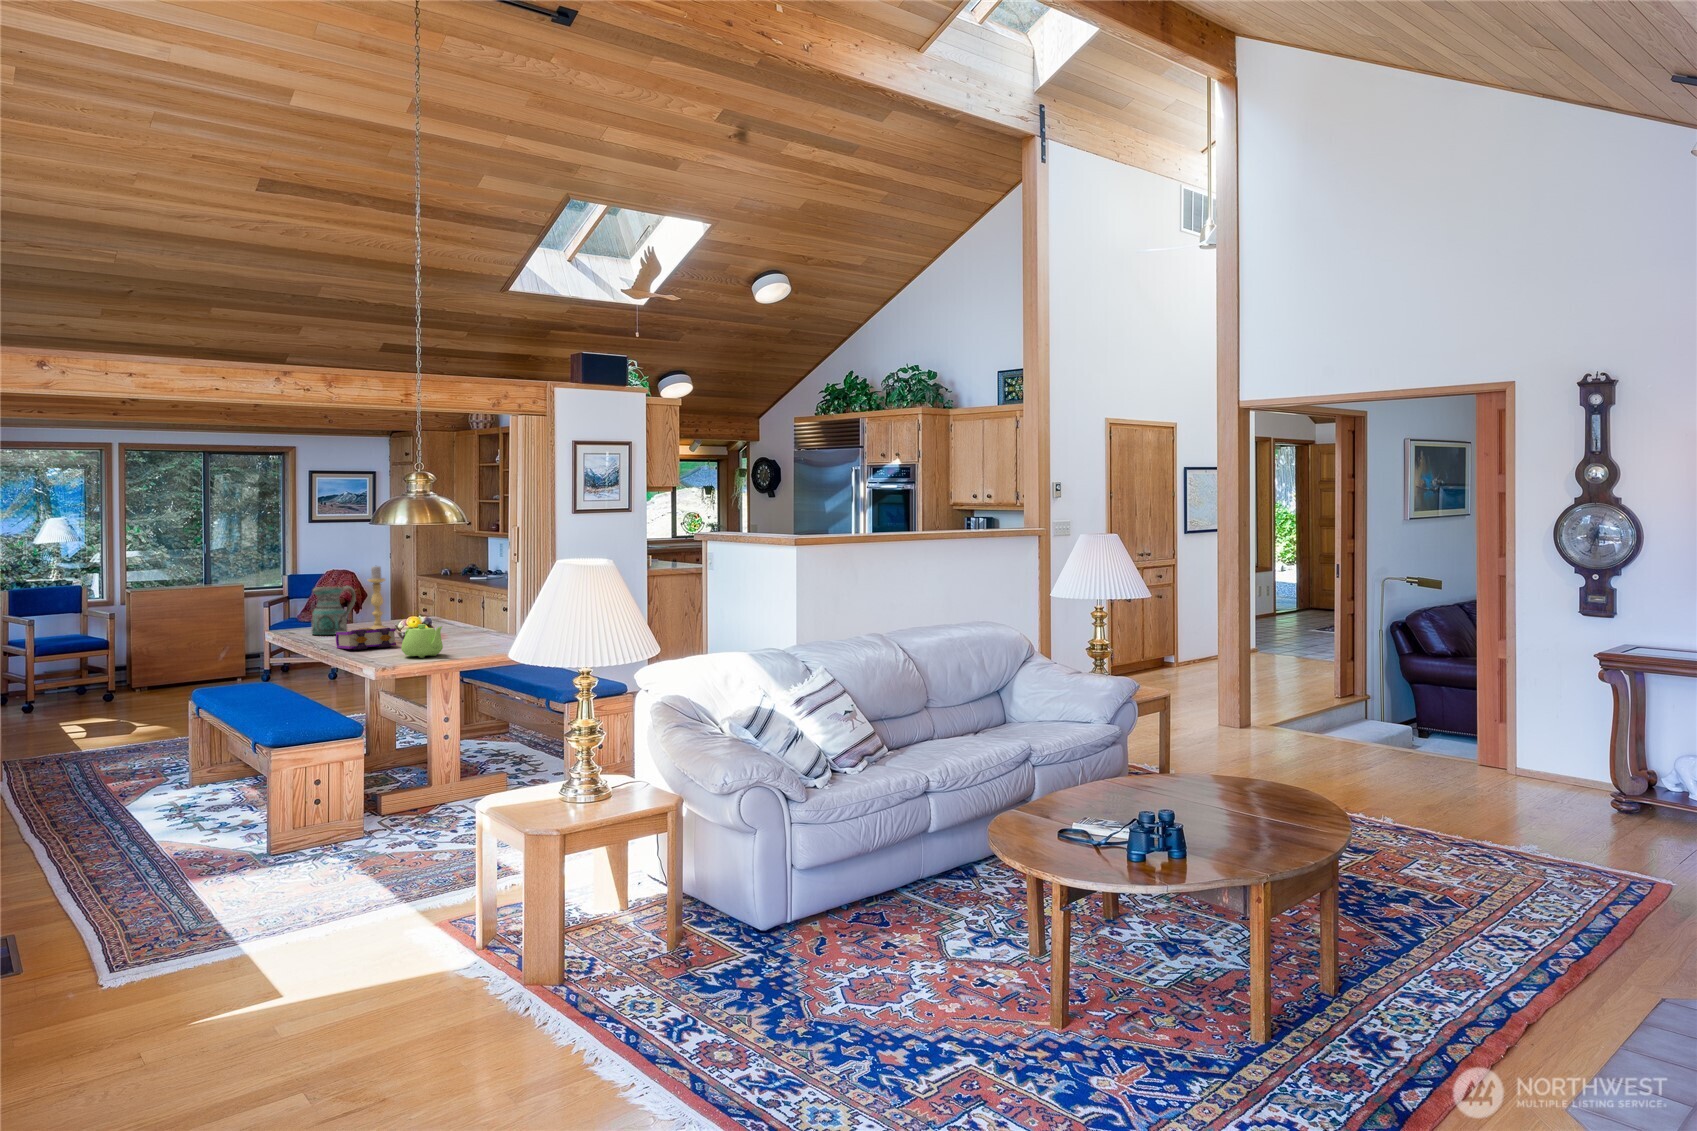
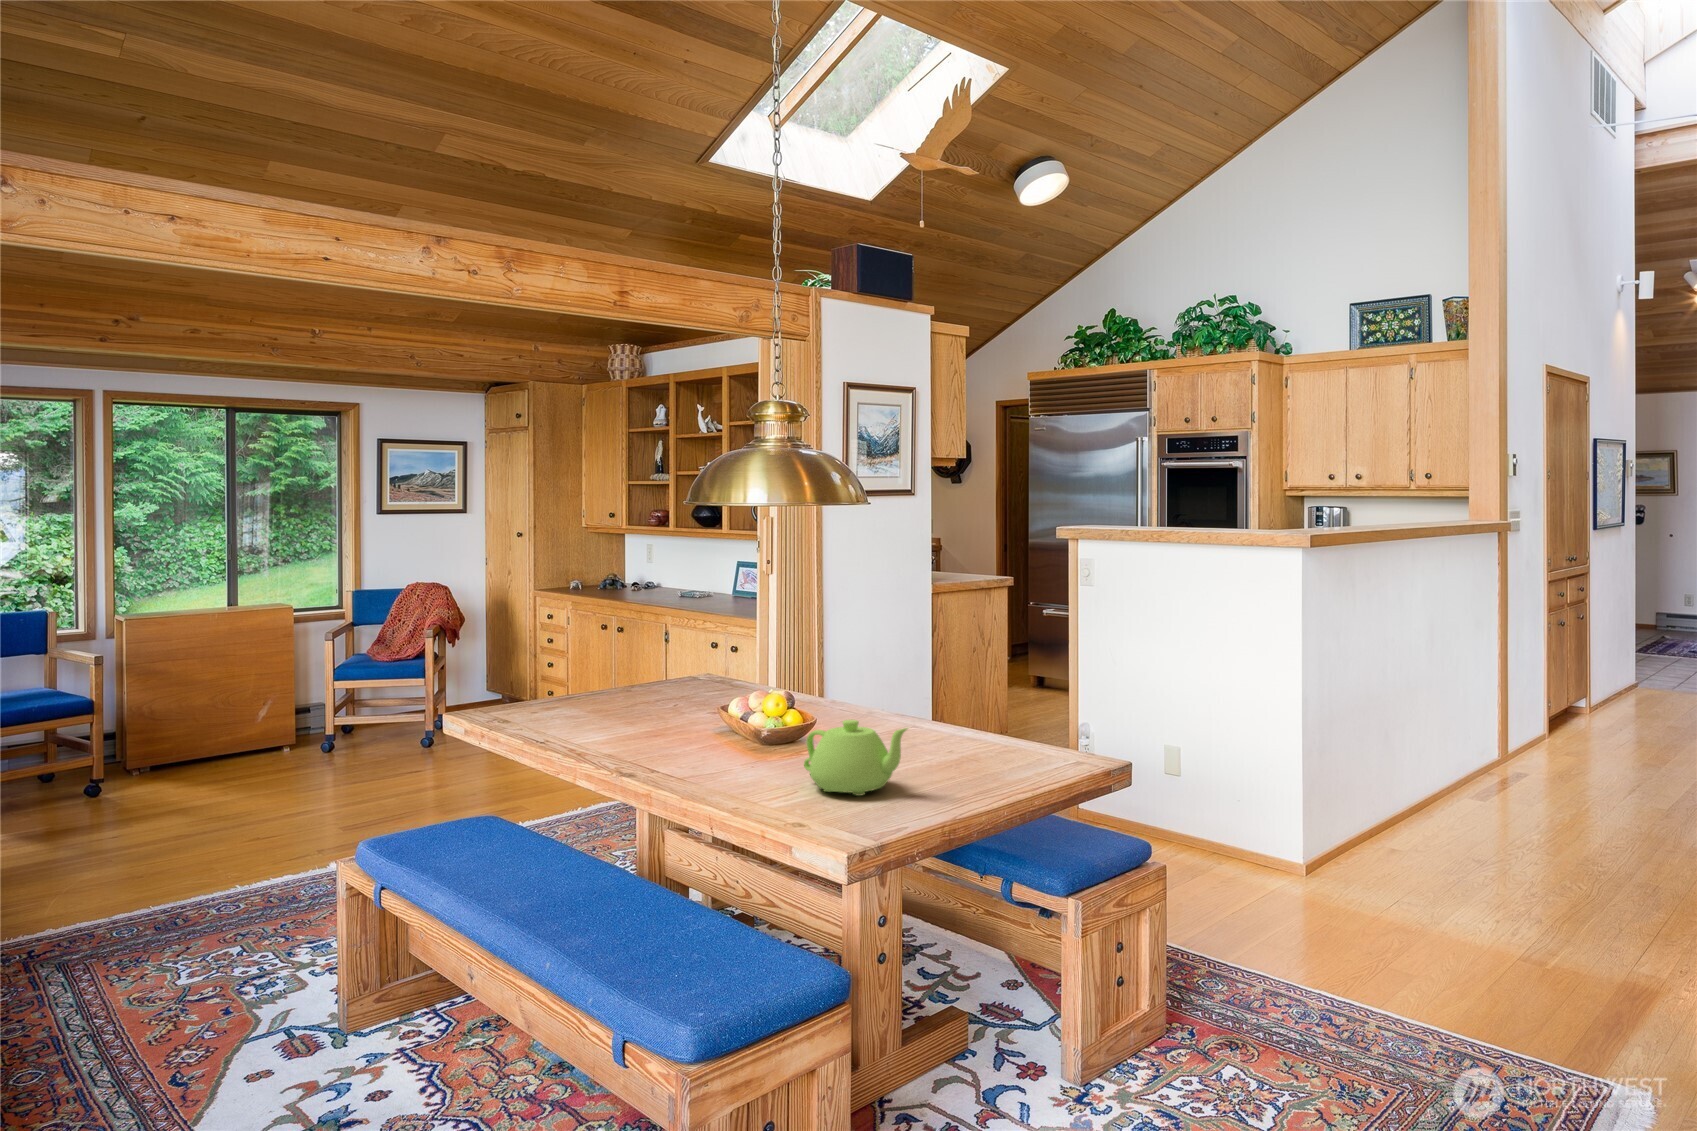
candle holder: present [368,566,386,629] -> none [615,585,648,705]
ceramic pitcher: present [312,586,356,635] -> none [527,624,599,721]
book: present [336,628,396,650] -> none [625,716,748,770]

